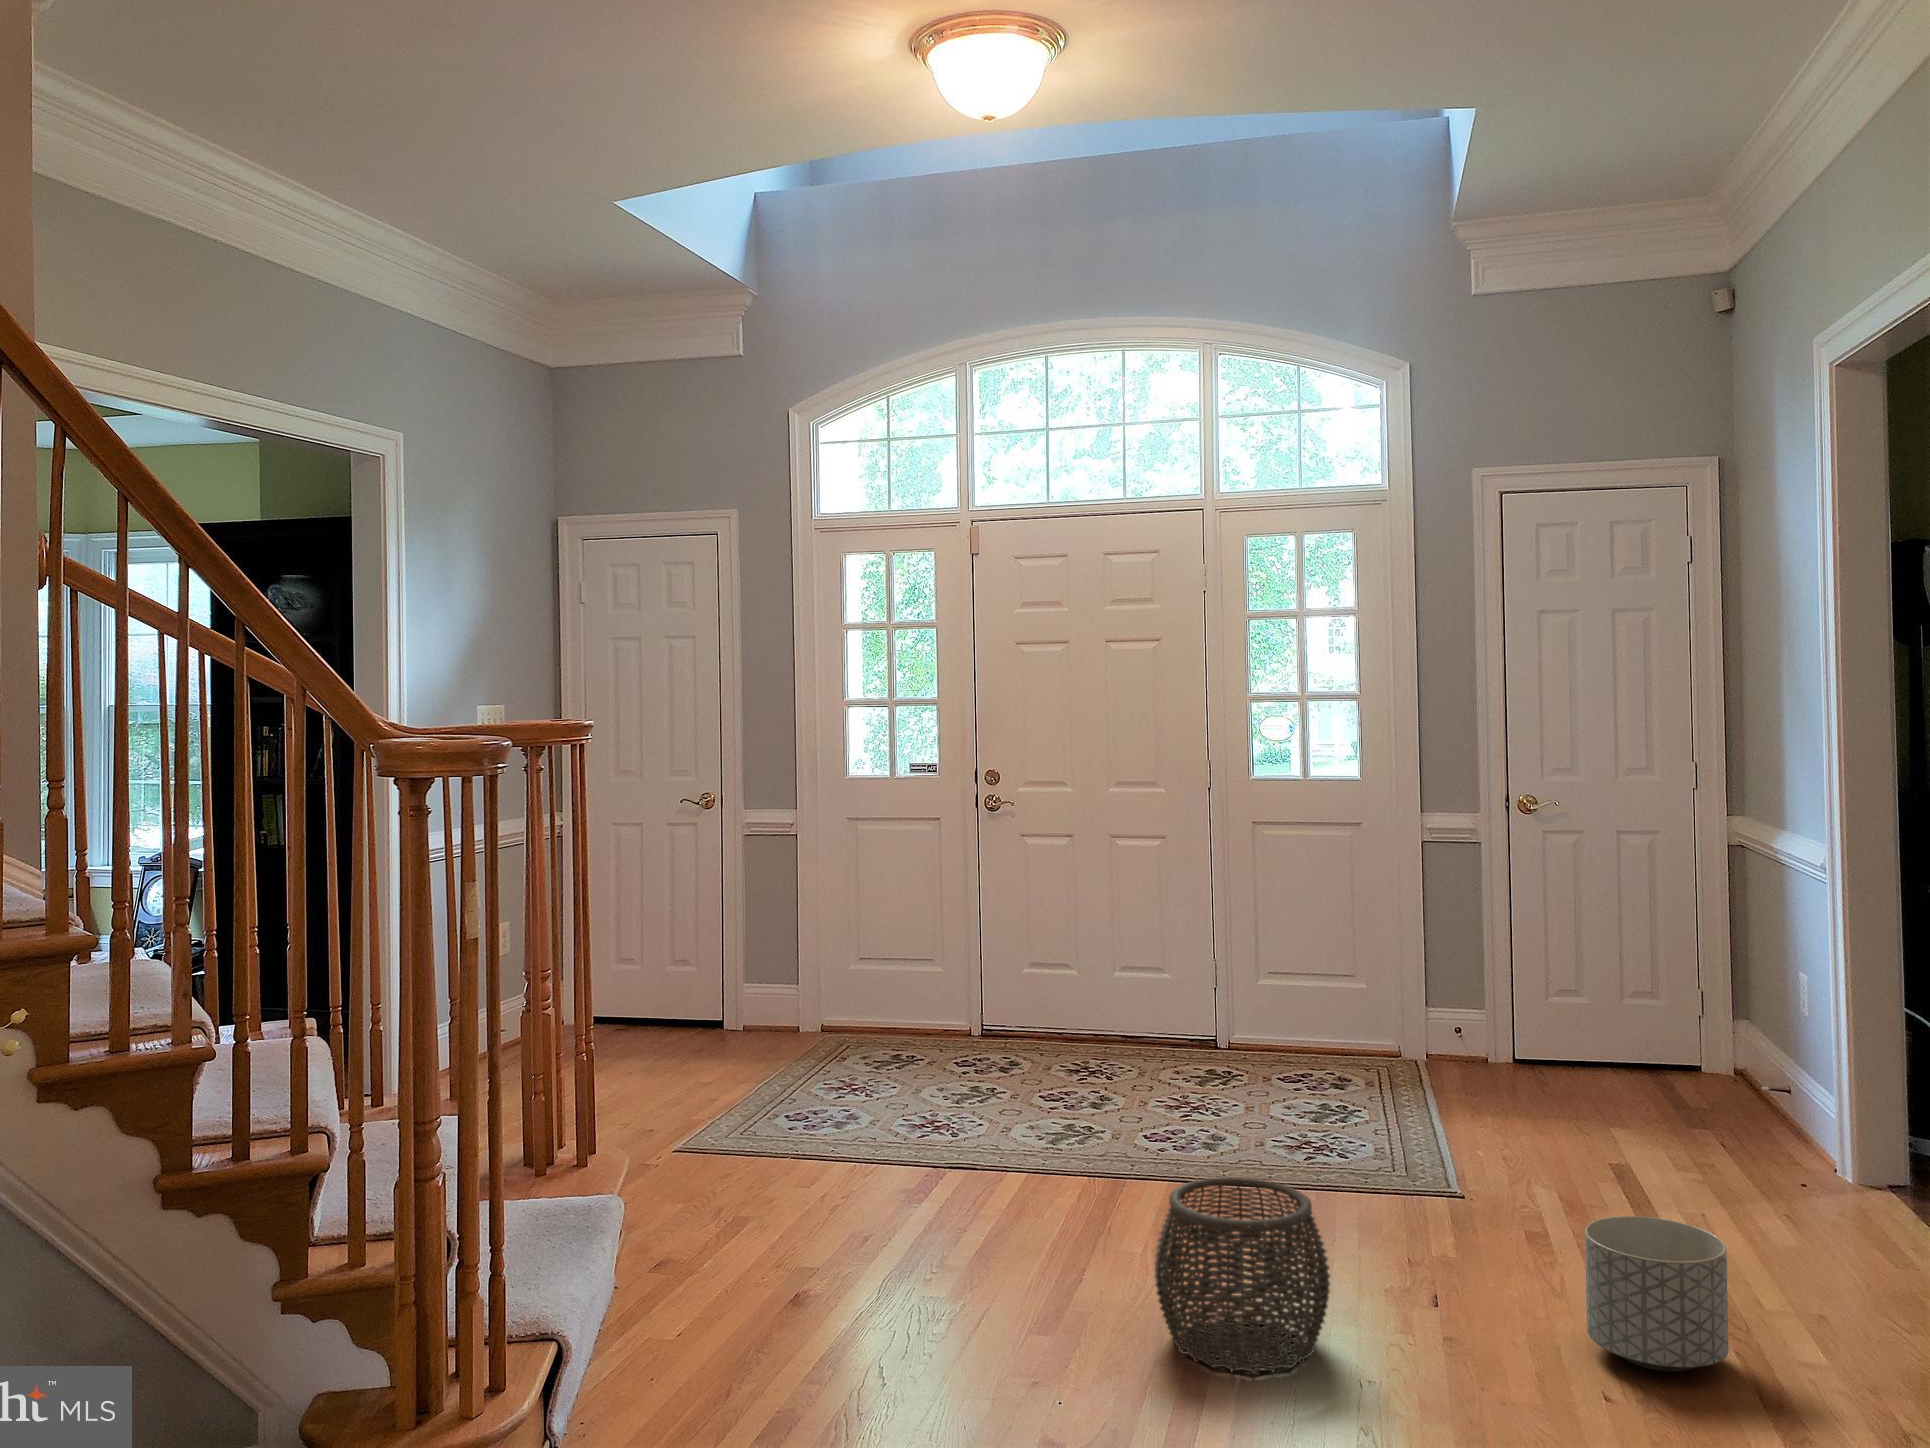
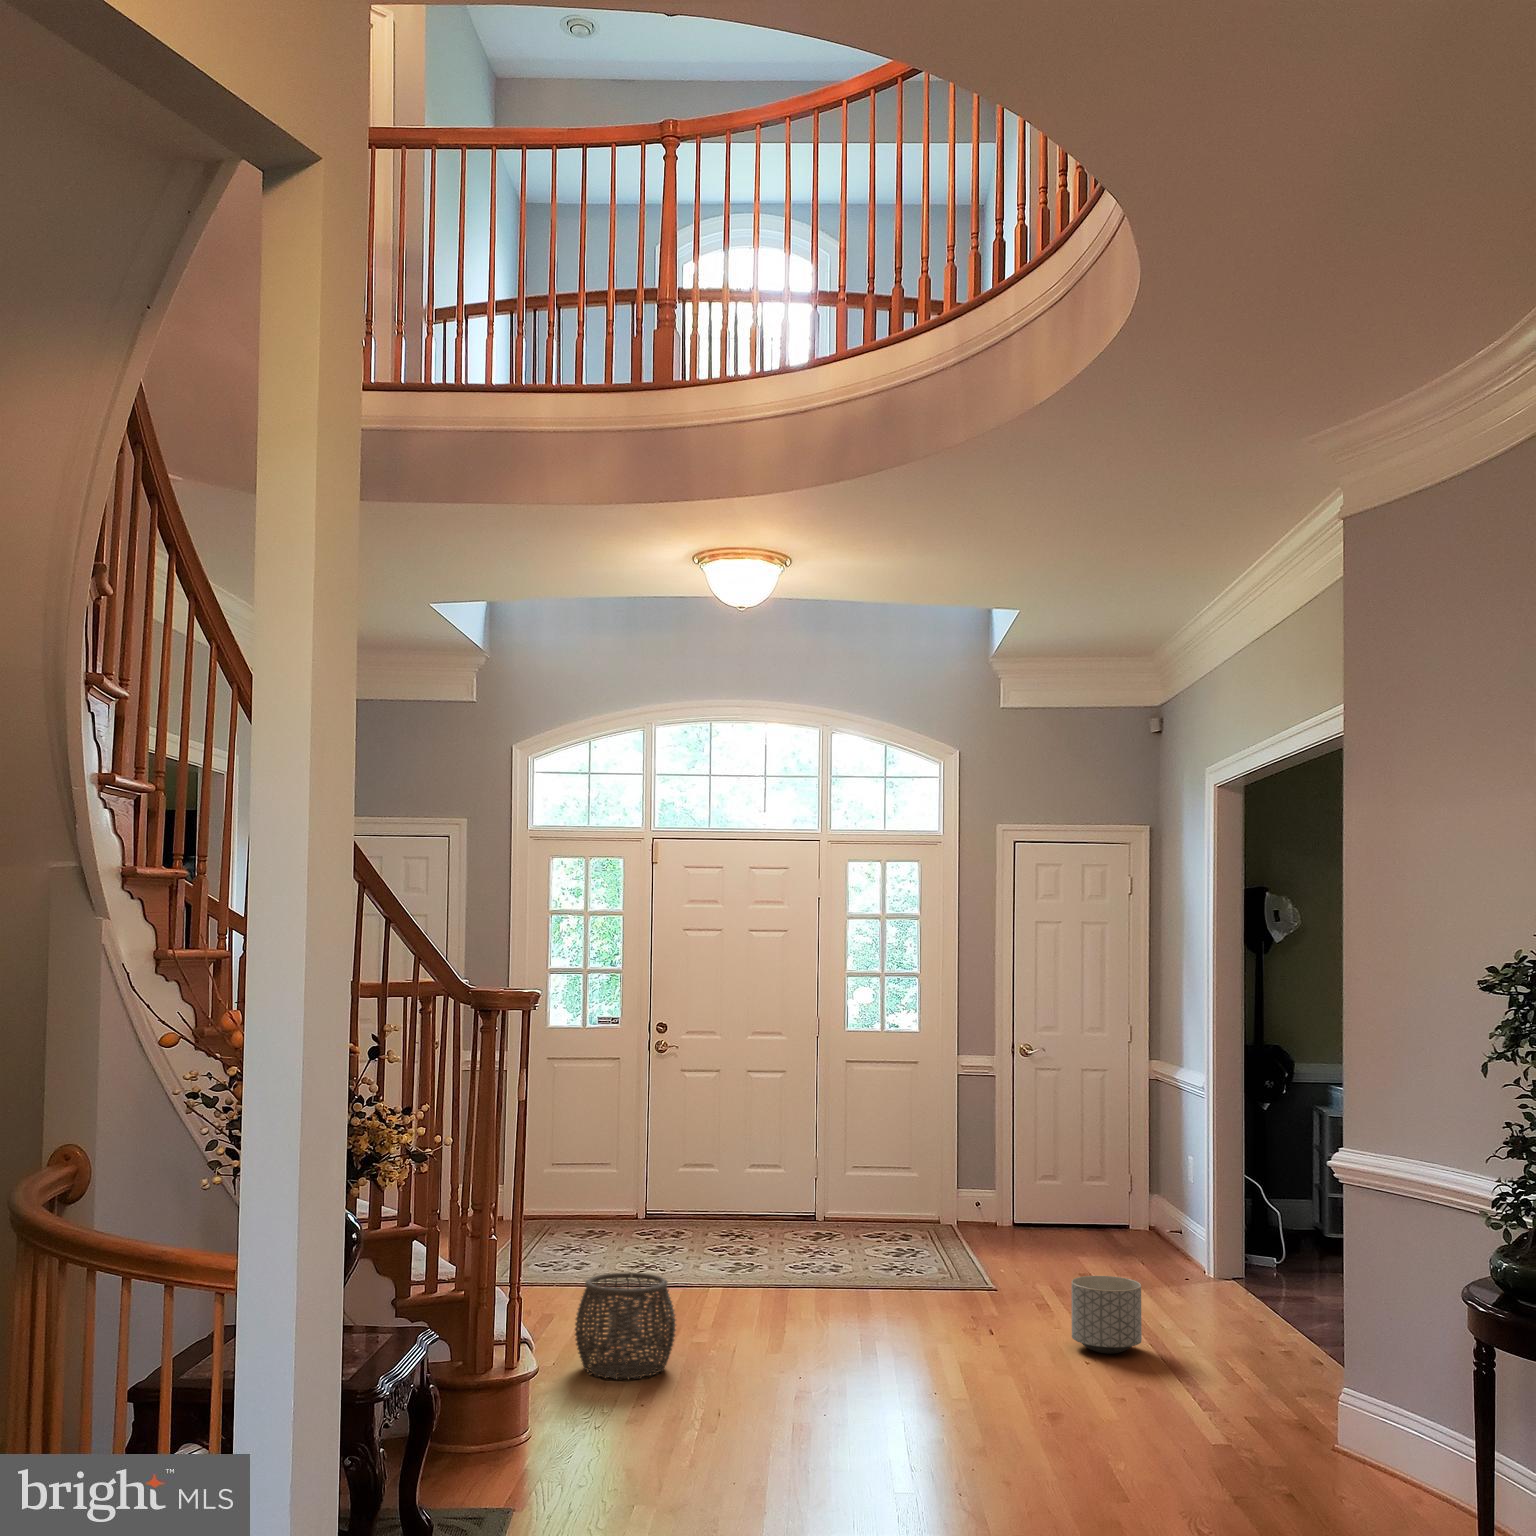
woven basket: present [1155,1177,1330,1373] -> present [575,1273,676,1379]

